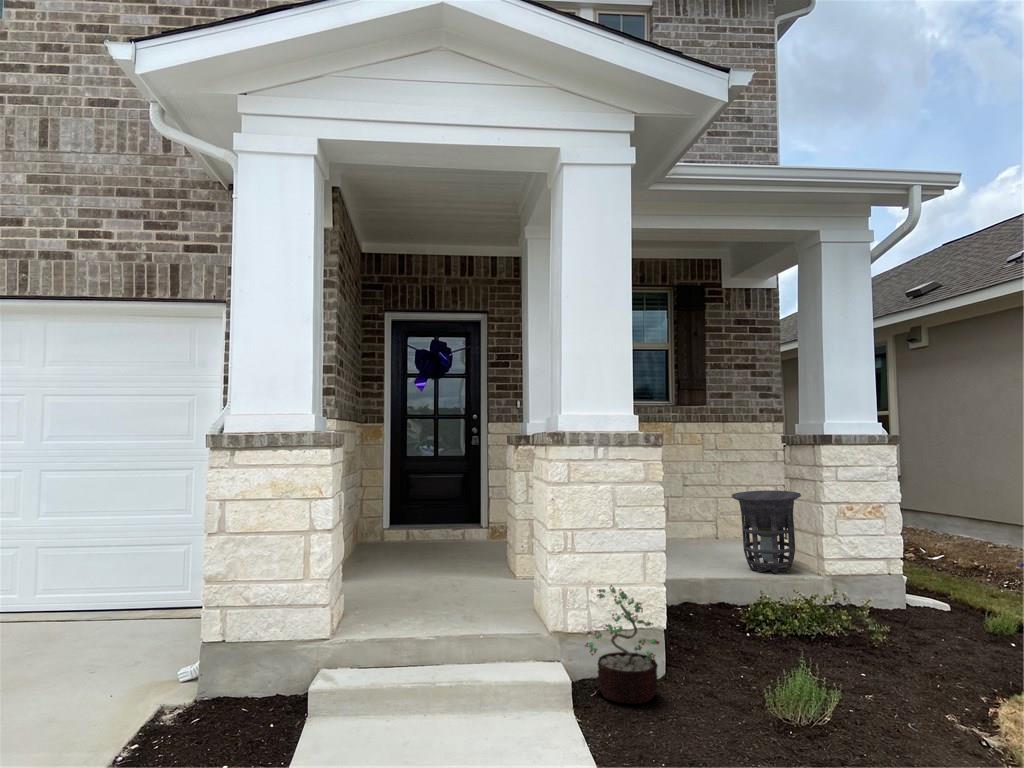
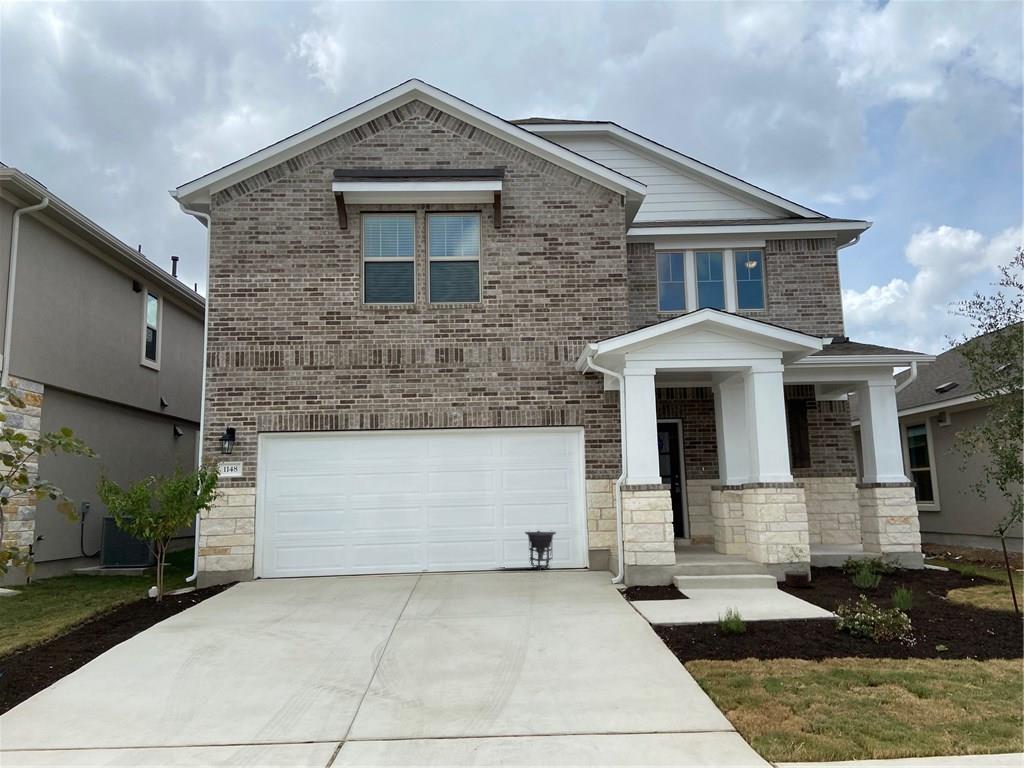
side table: present [732,490,801,573] -> present [525,531,556,570]

